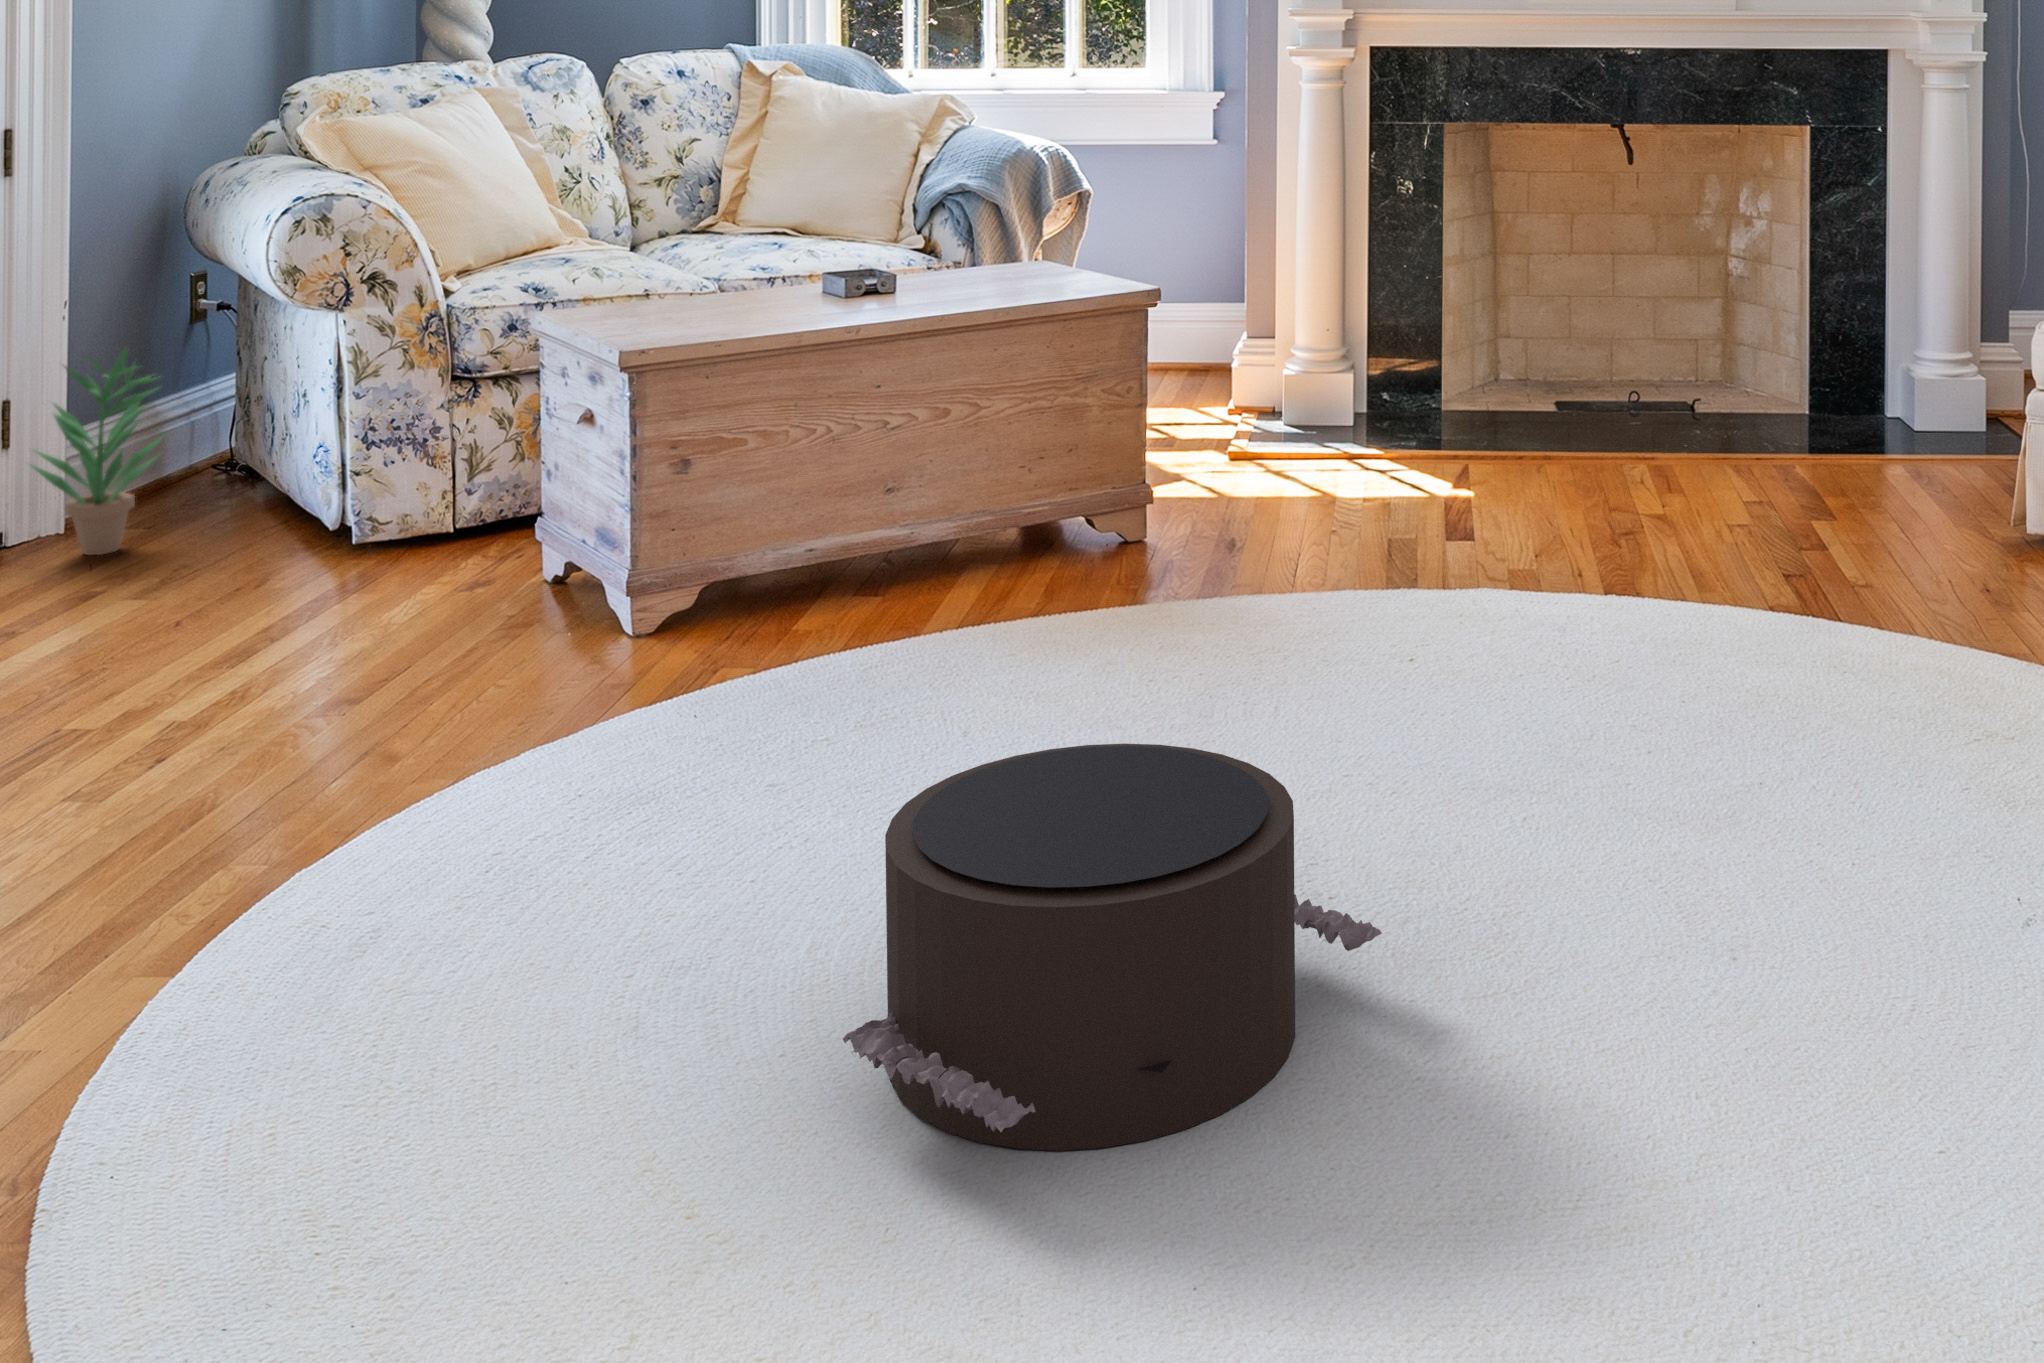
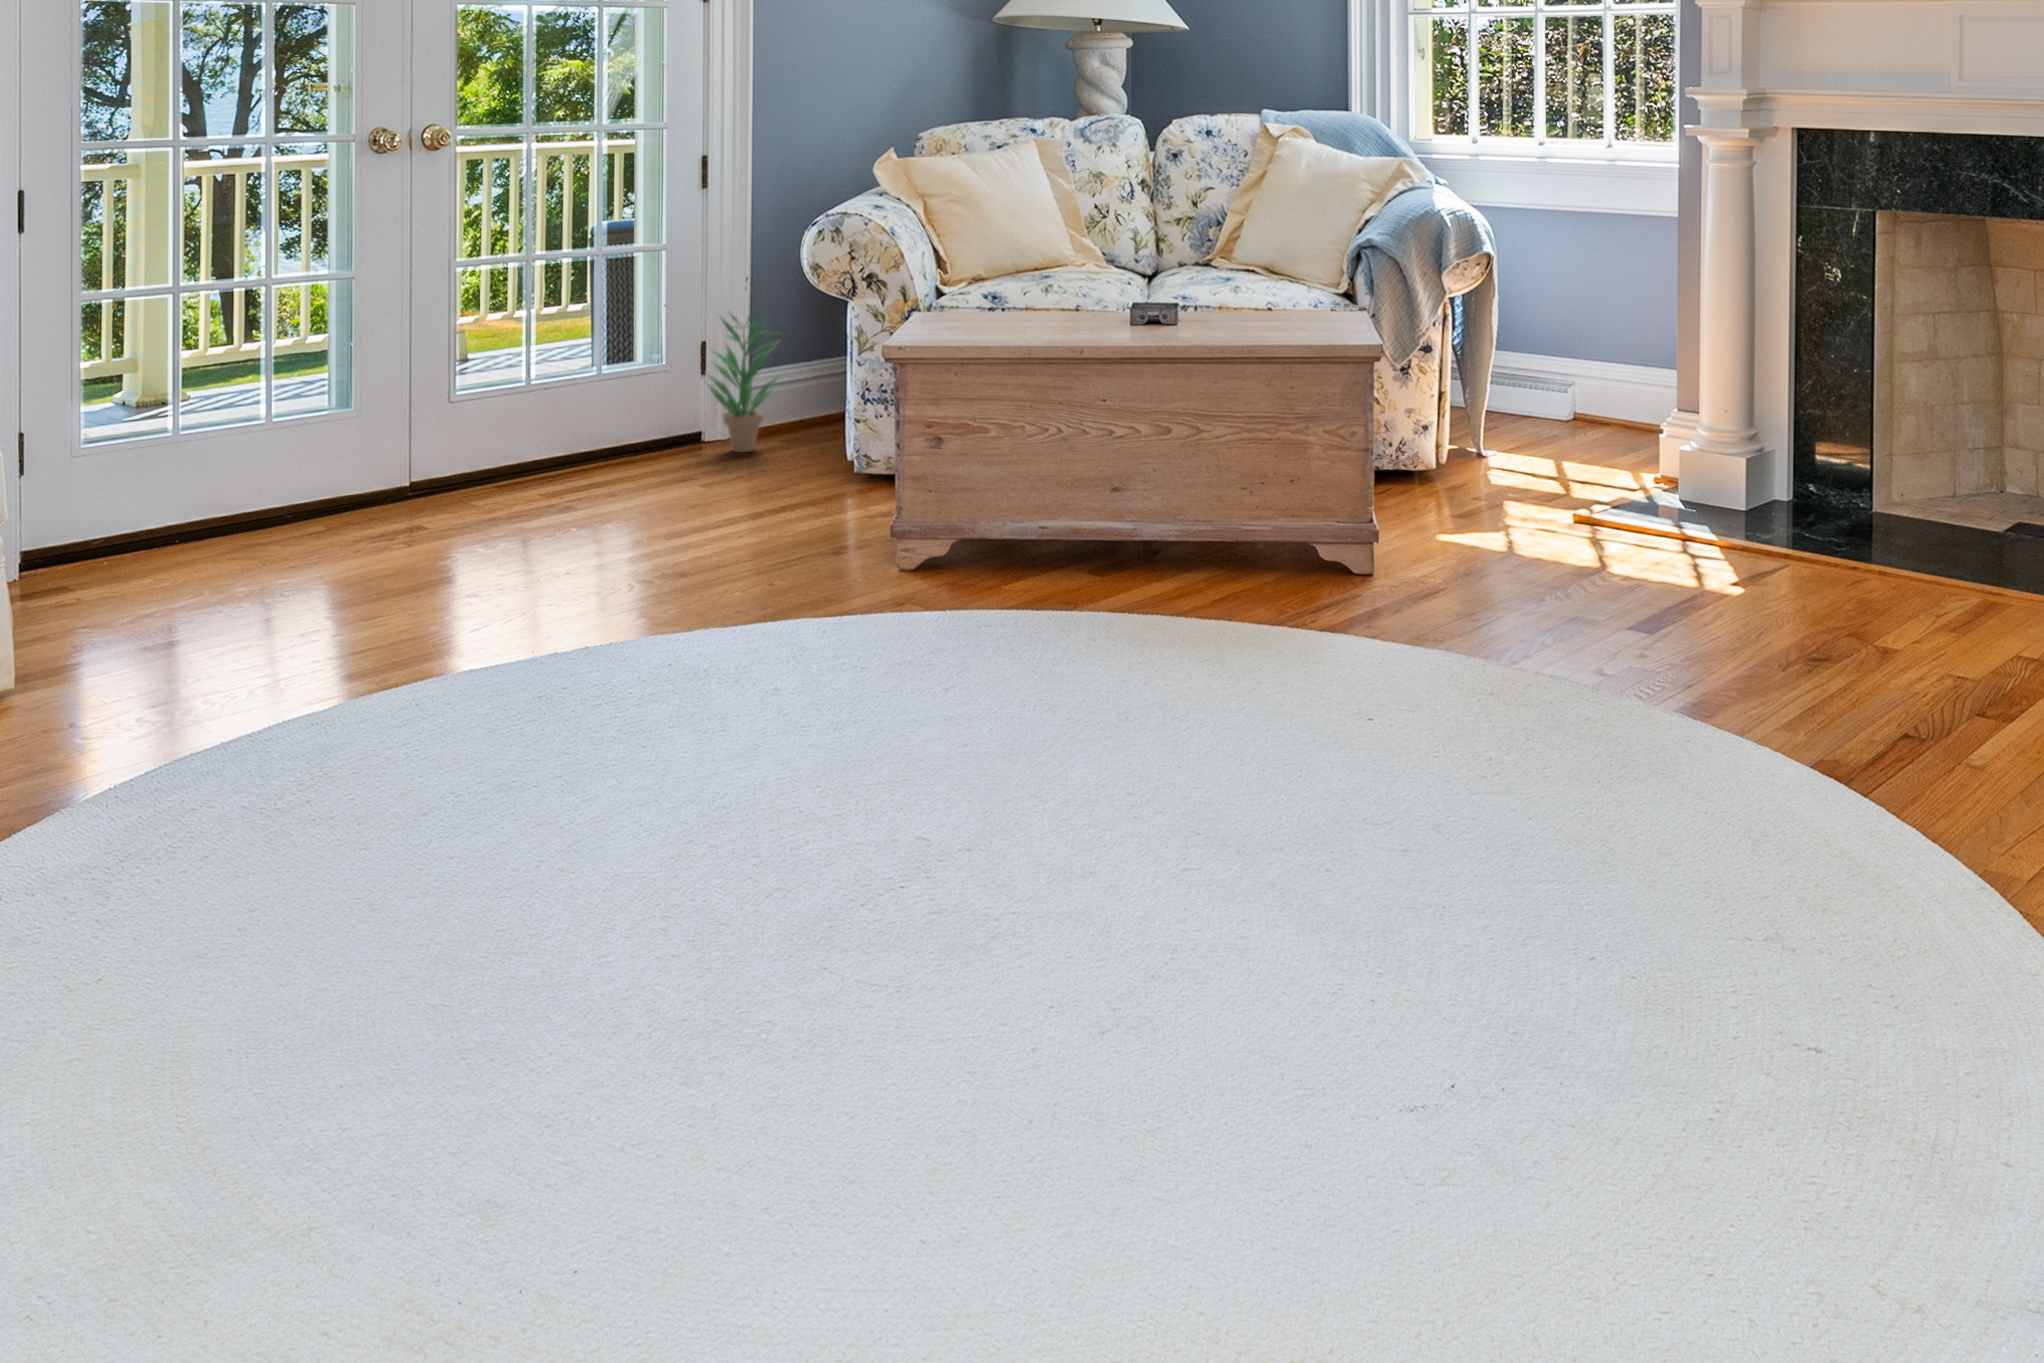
pouf: present [843,744,1382,1151] -> none [369,691,809,1006]

